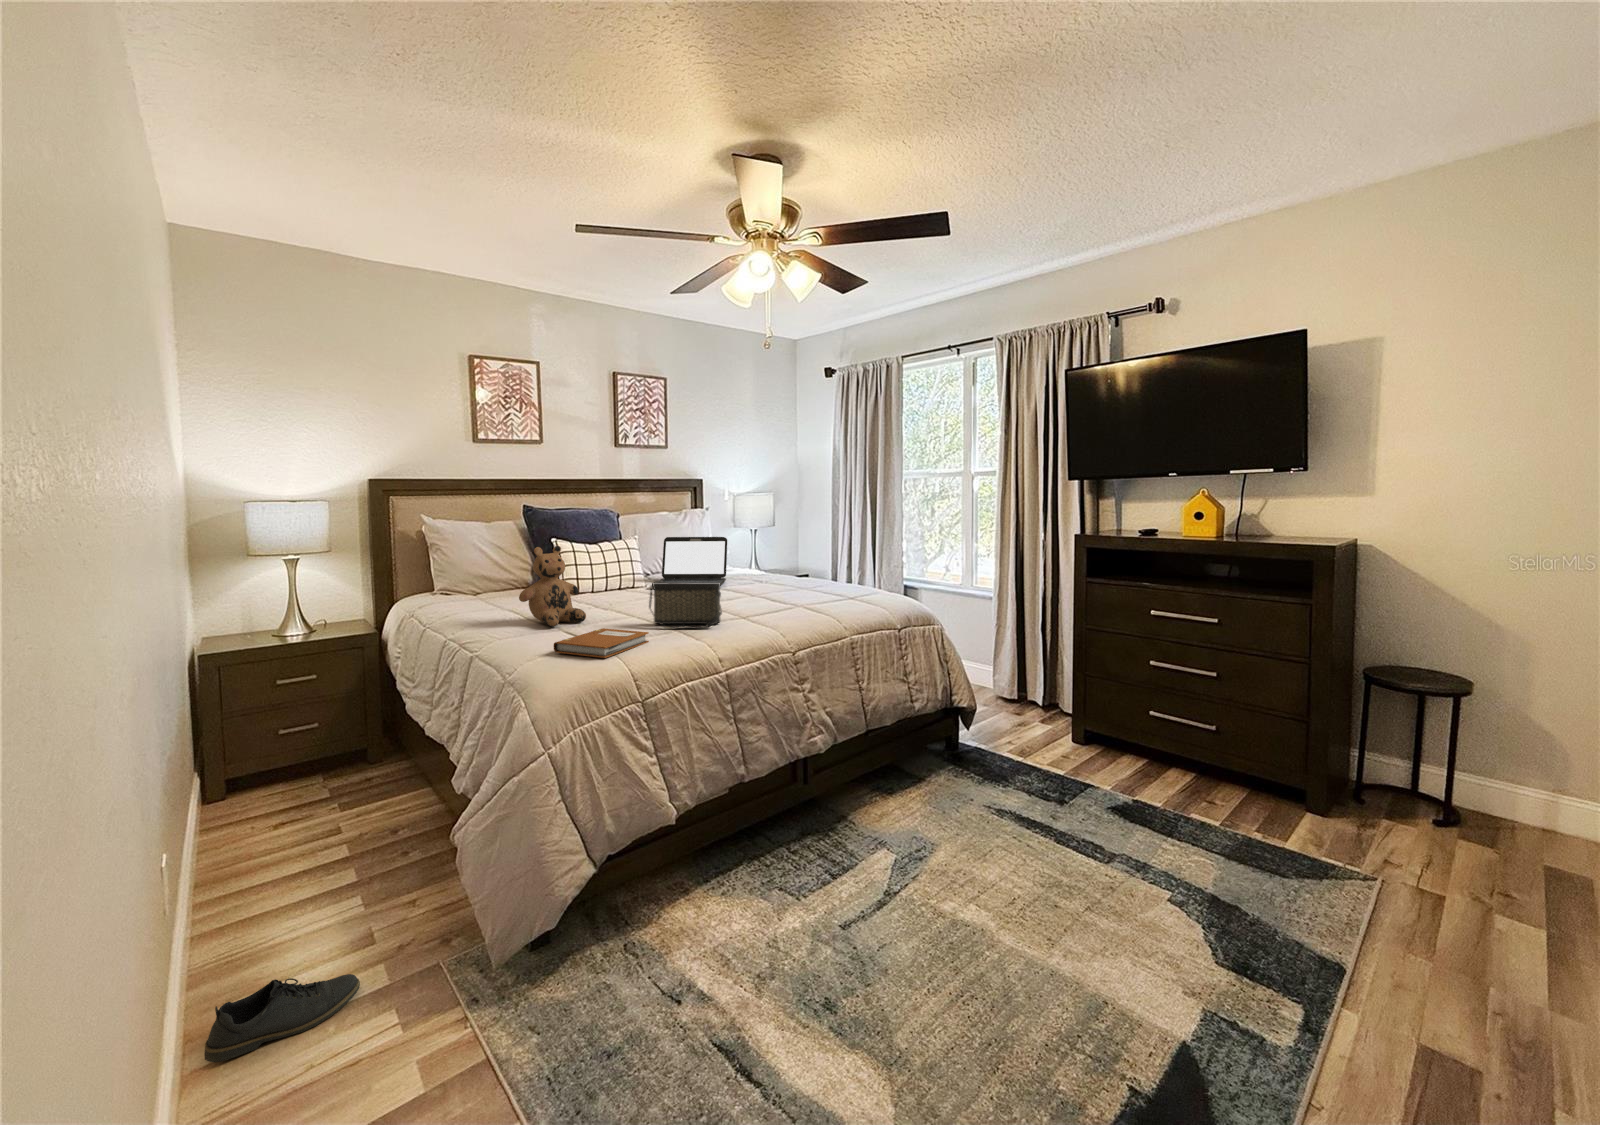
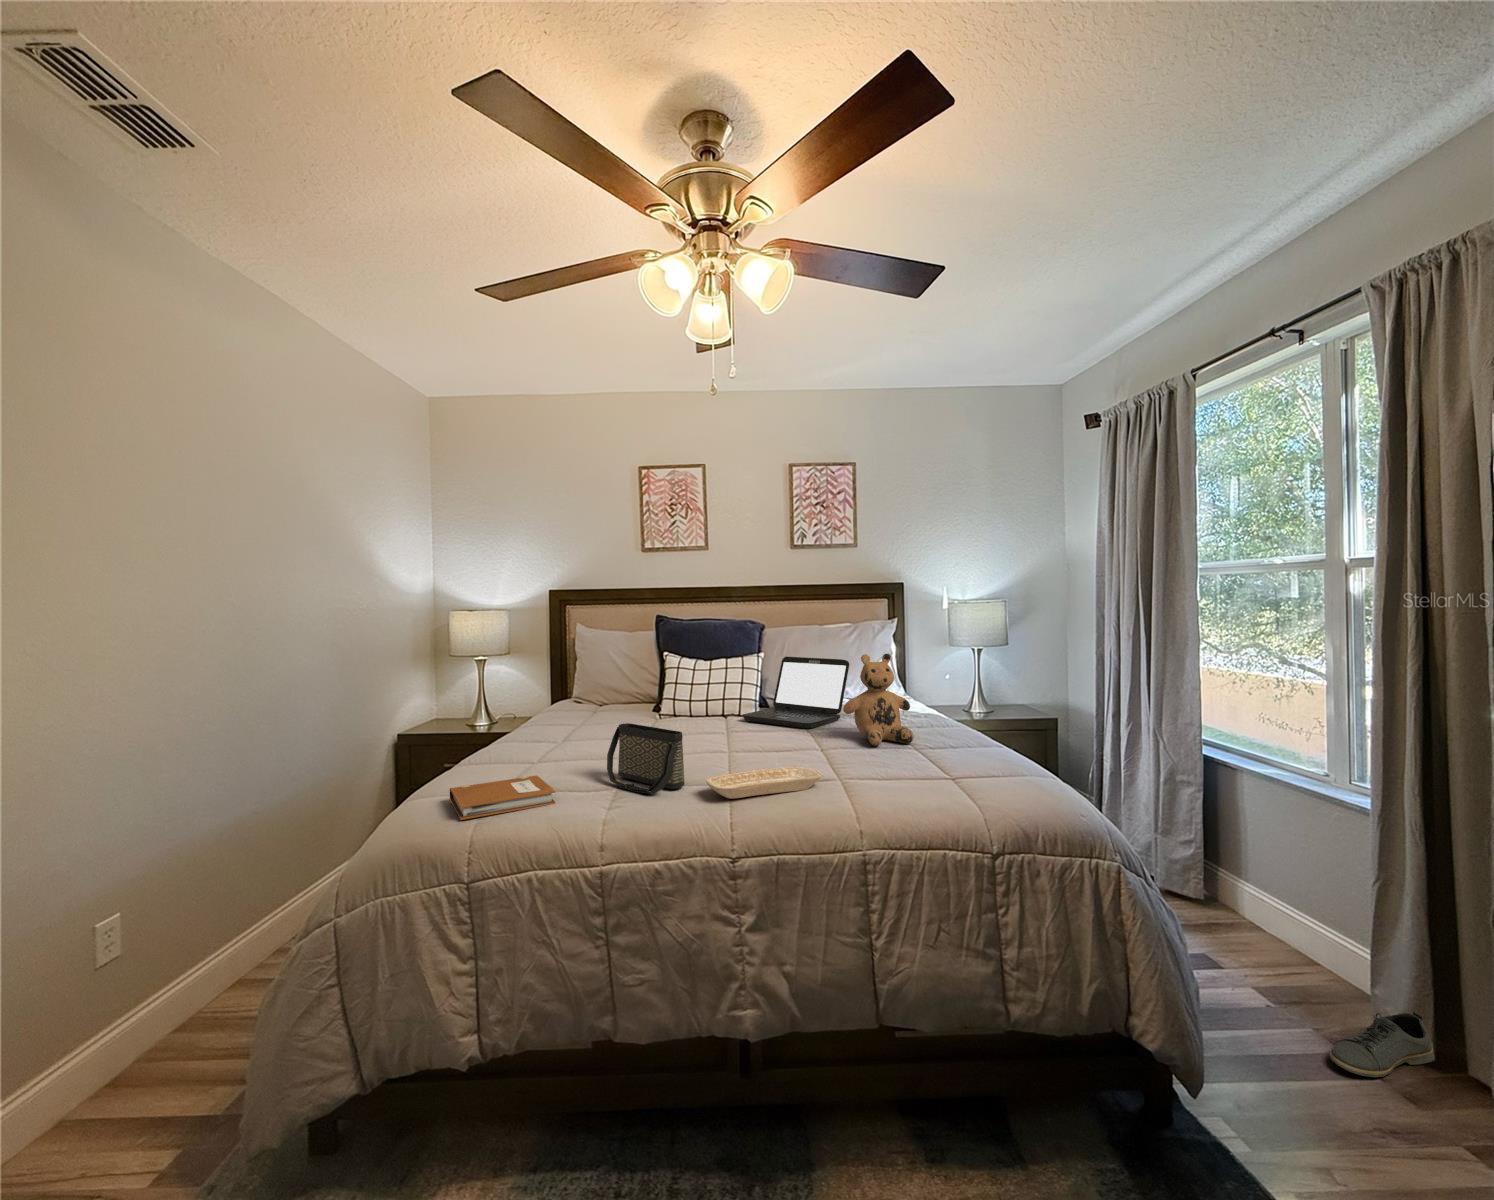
teddy bear: present [519,546,586,627] -> present [843,653,914,746]
tray: none [744,602,806,622] -> present [706,766,822,799]
shoe: present [204,974,360,1062] -> present [1329,1012,1434,1077]

